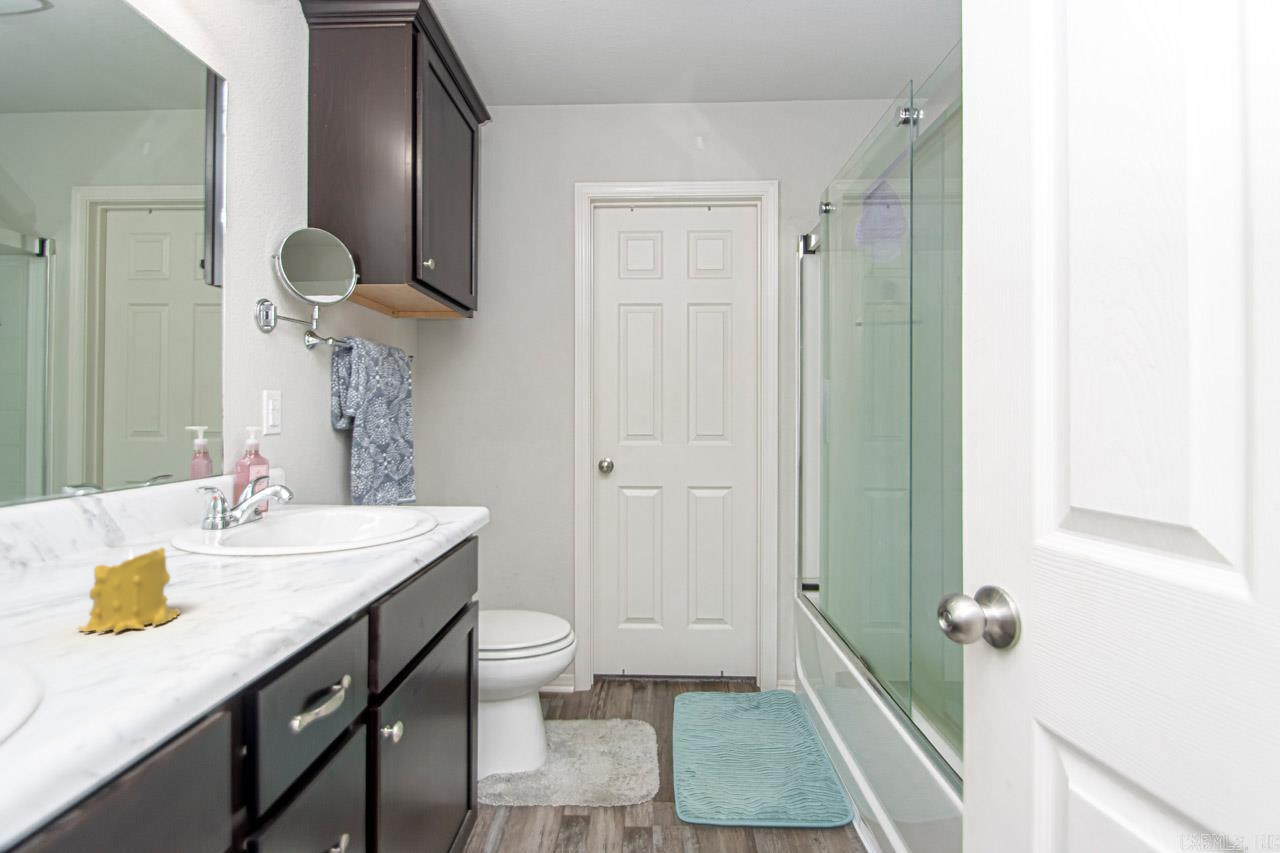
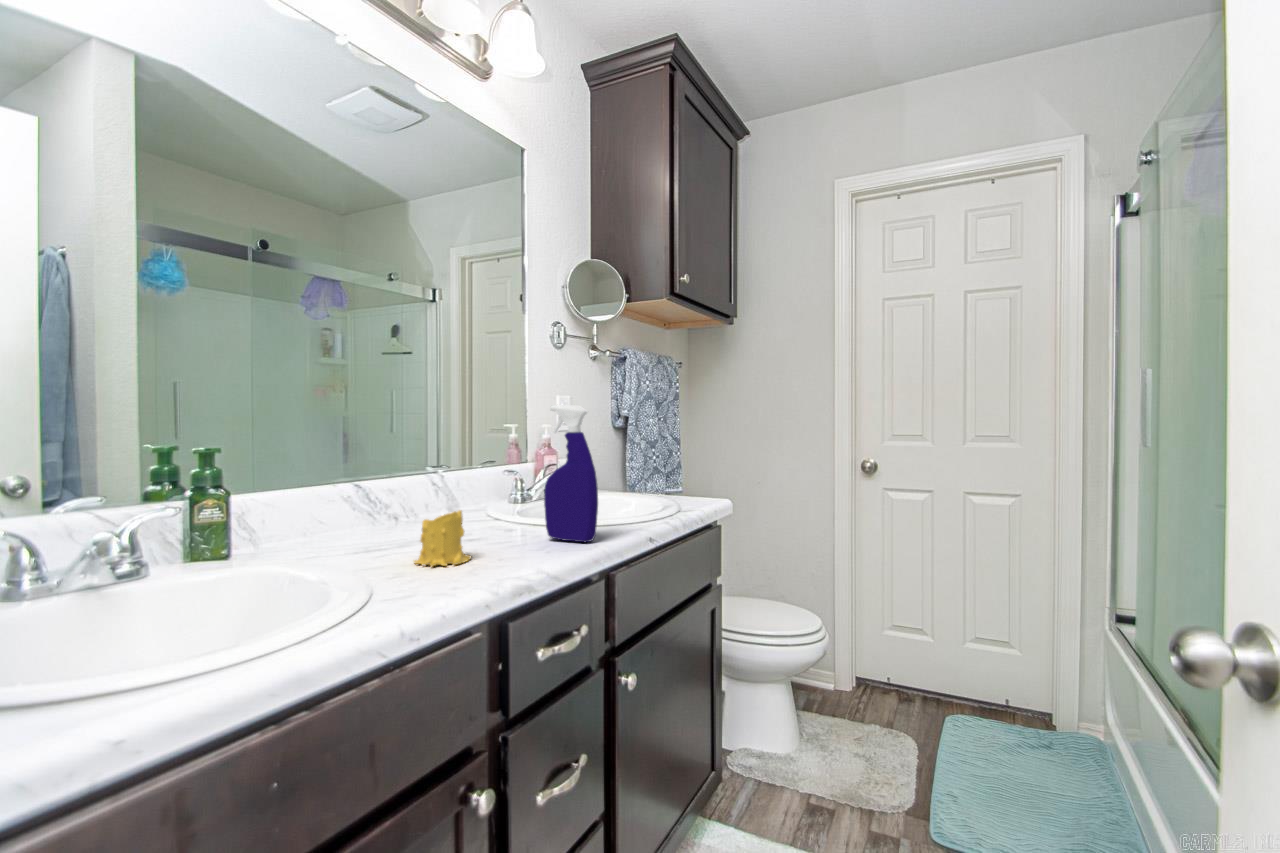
spray bottle: none [281,403,360,574] -> present [544,405,598,542]

